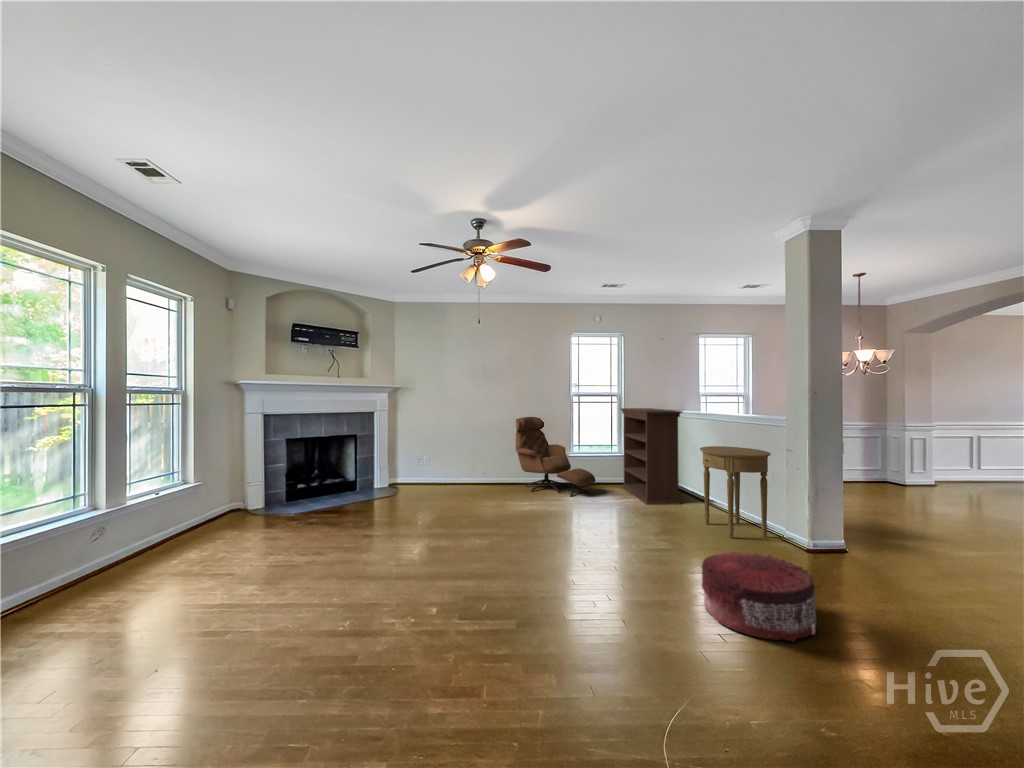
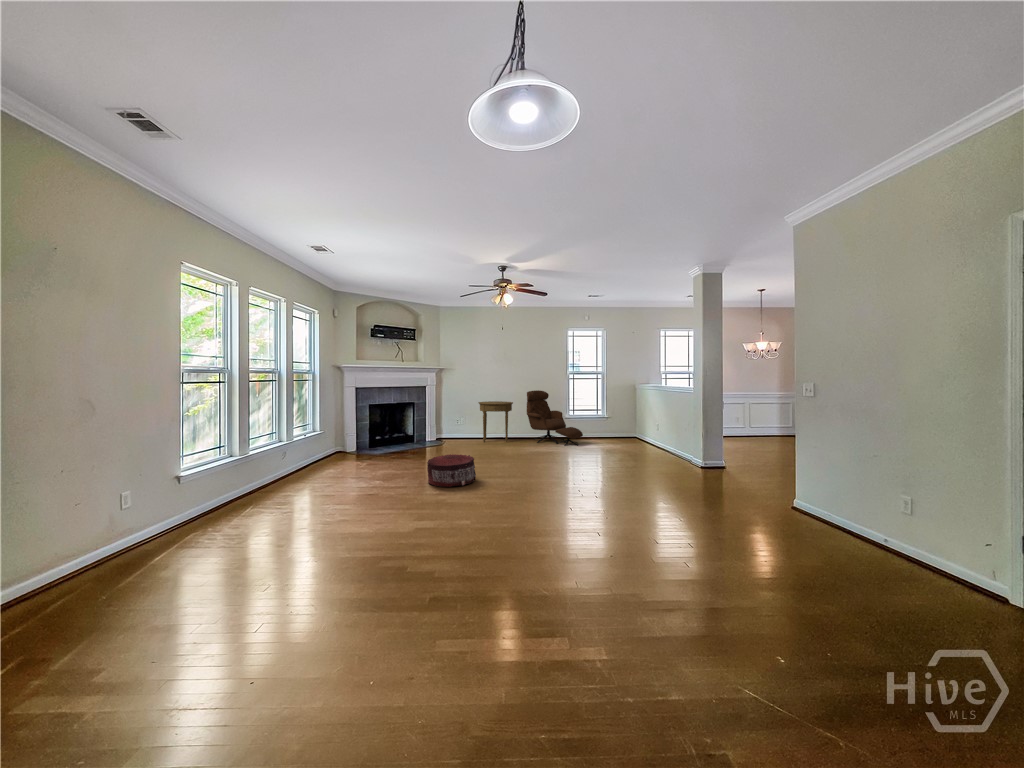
bookshelf: present [621,408,682,505] -> none [602,385,643,451]
side table: present [700,446,771,538] -> present [478,401,513,442]
pouf: present [702,551,818,641] -> present [427,454,476,487]

